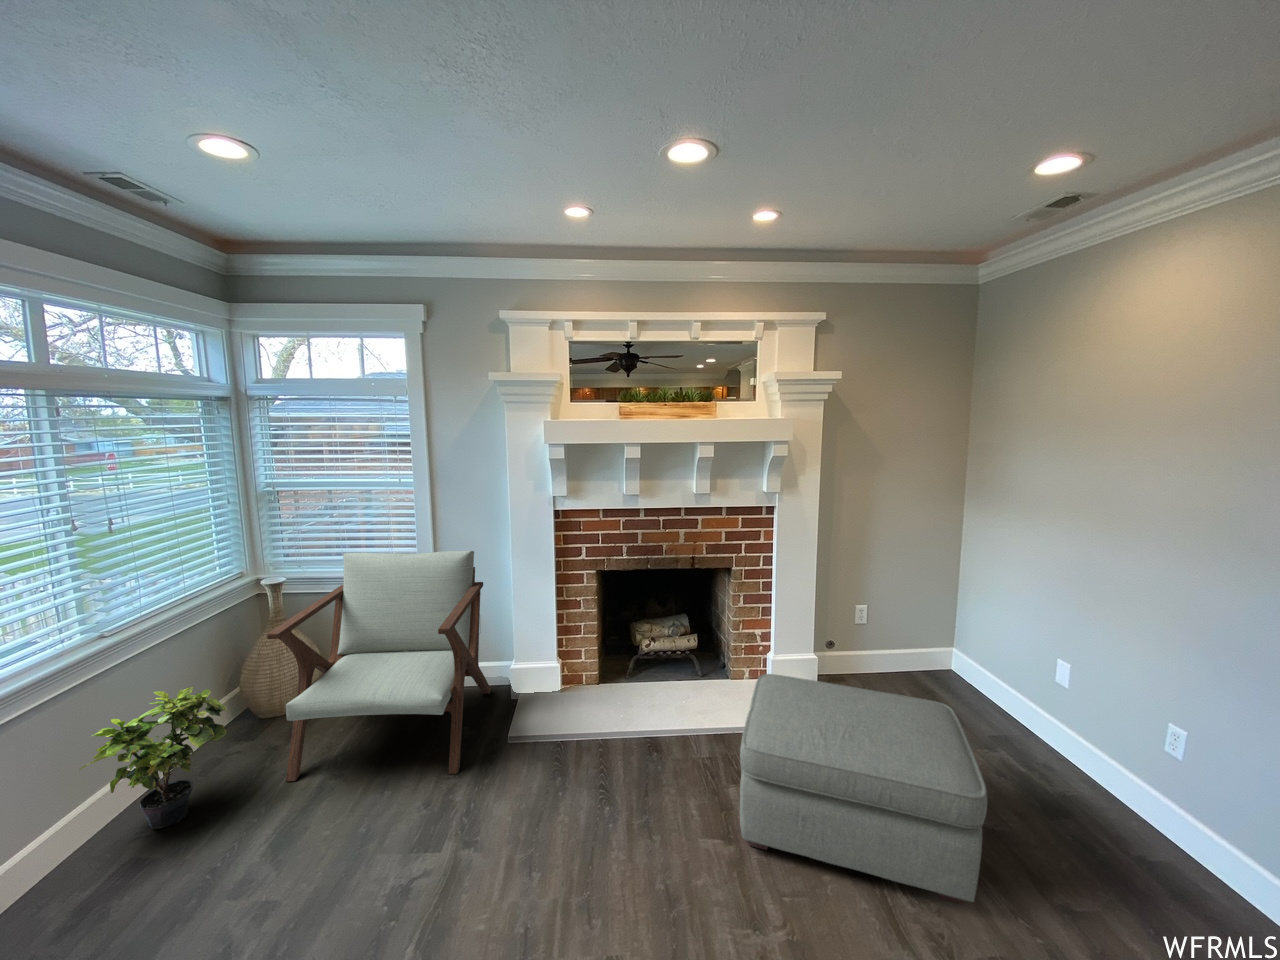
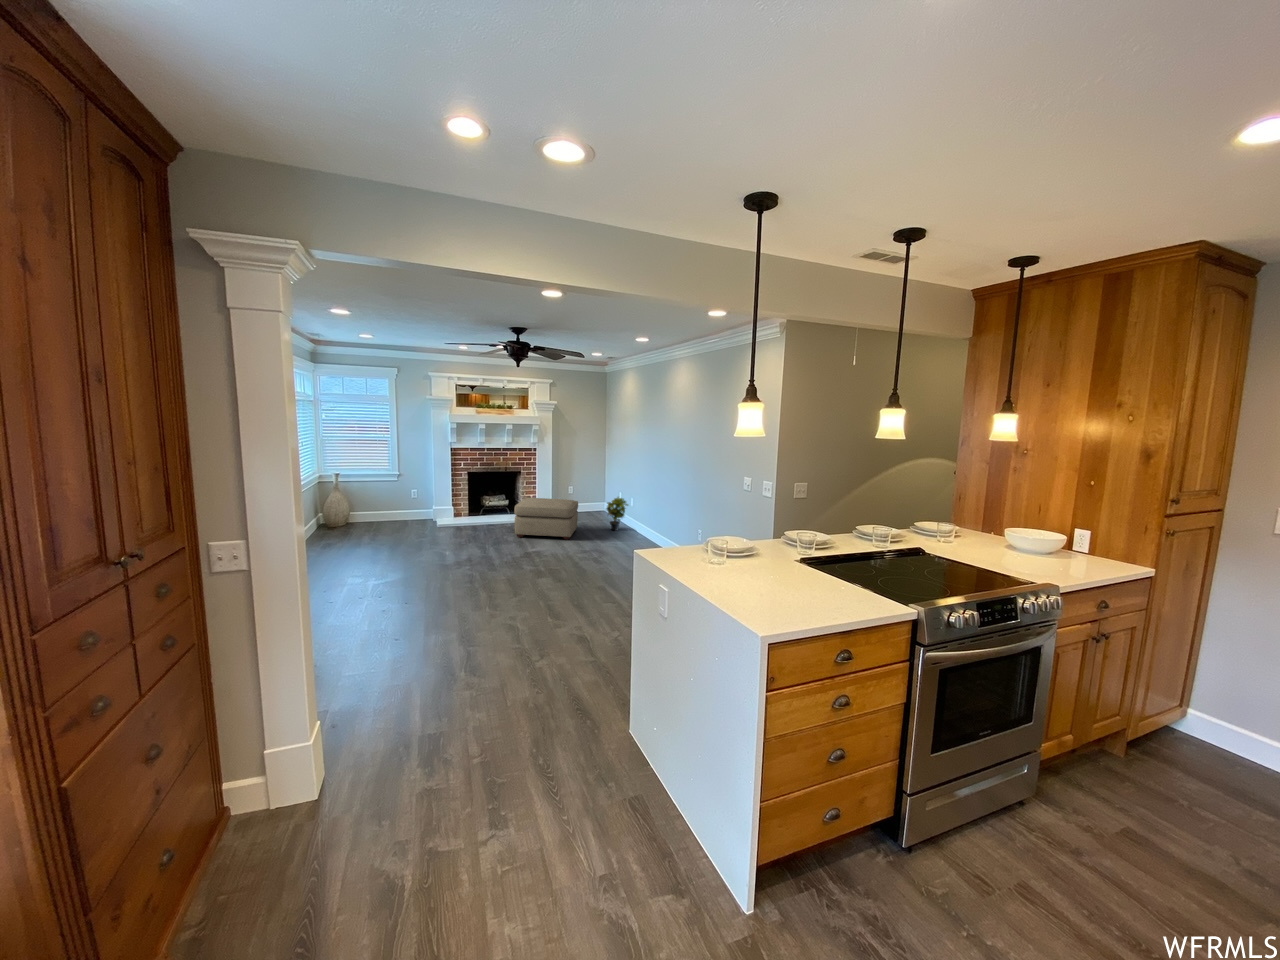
lounge chair: present [267,551,491,782] -> none [356,463,424,537]
potted plant: present [79,687,227,829] -> present [607,497,628,530]

